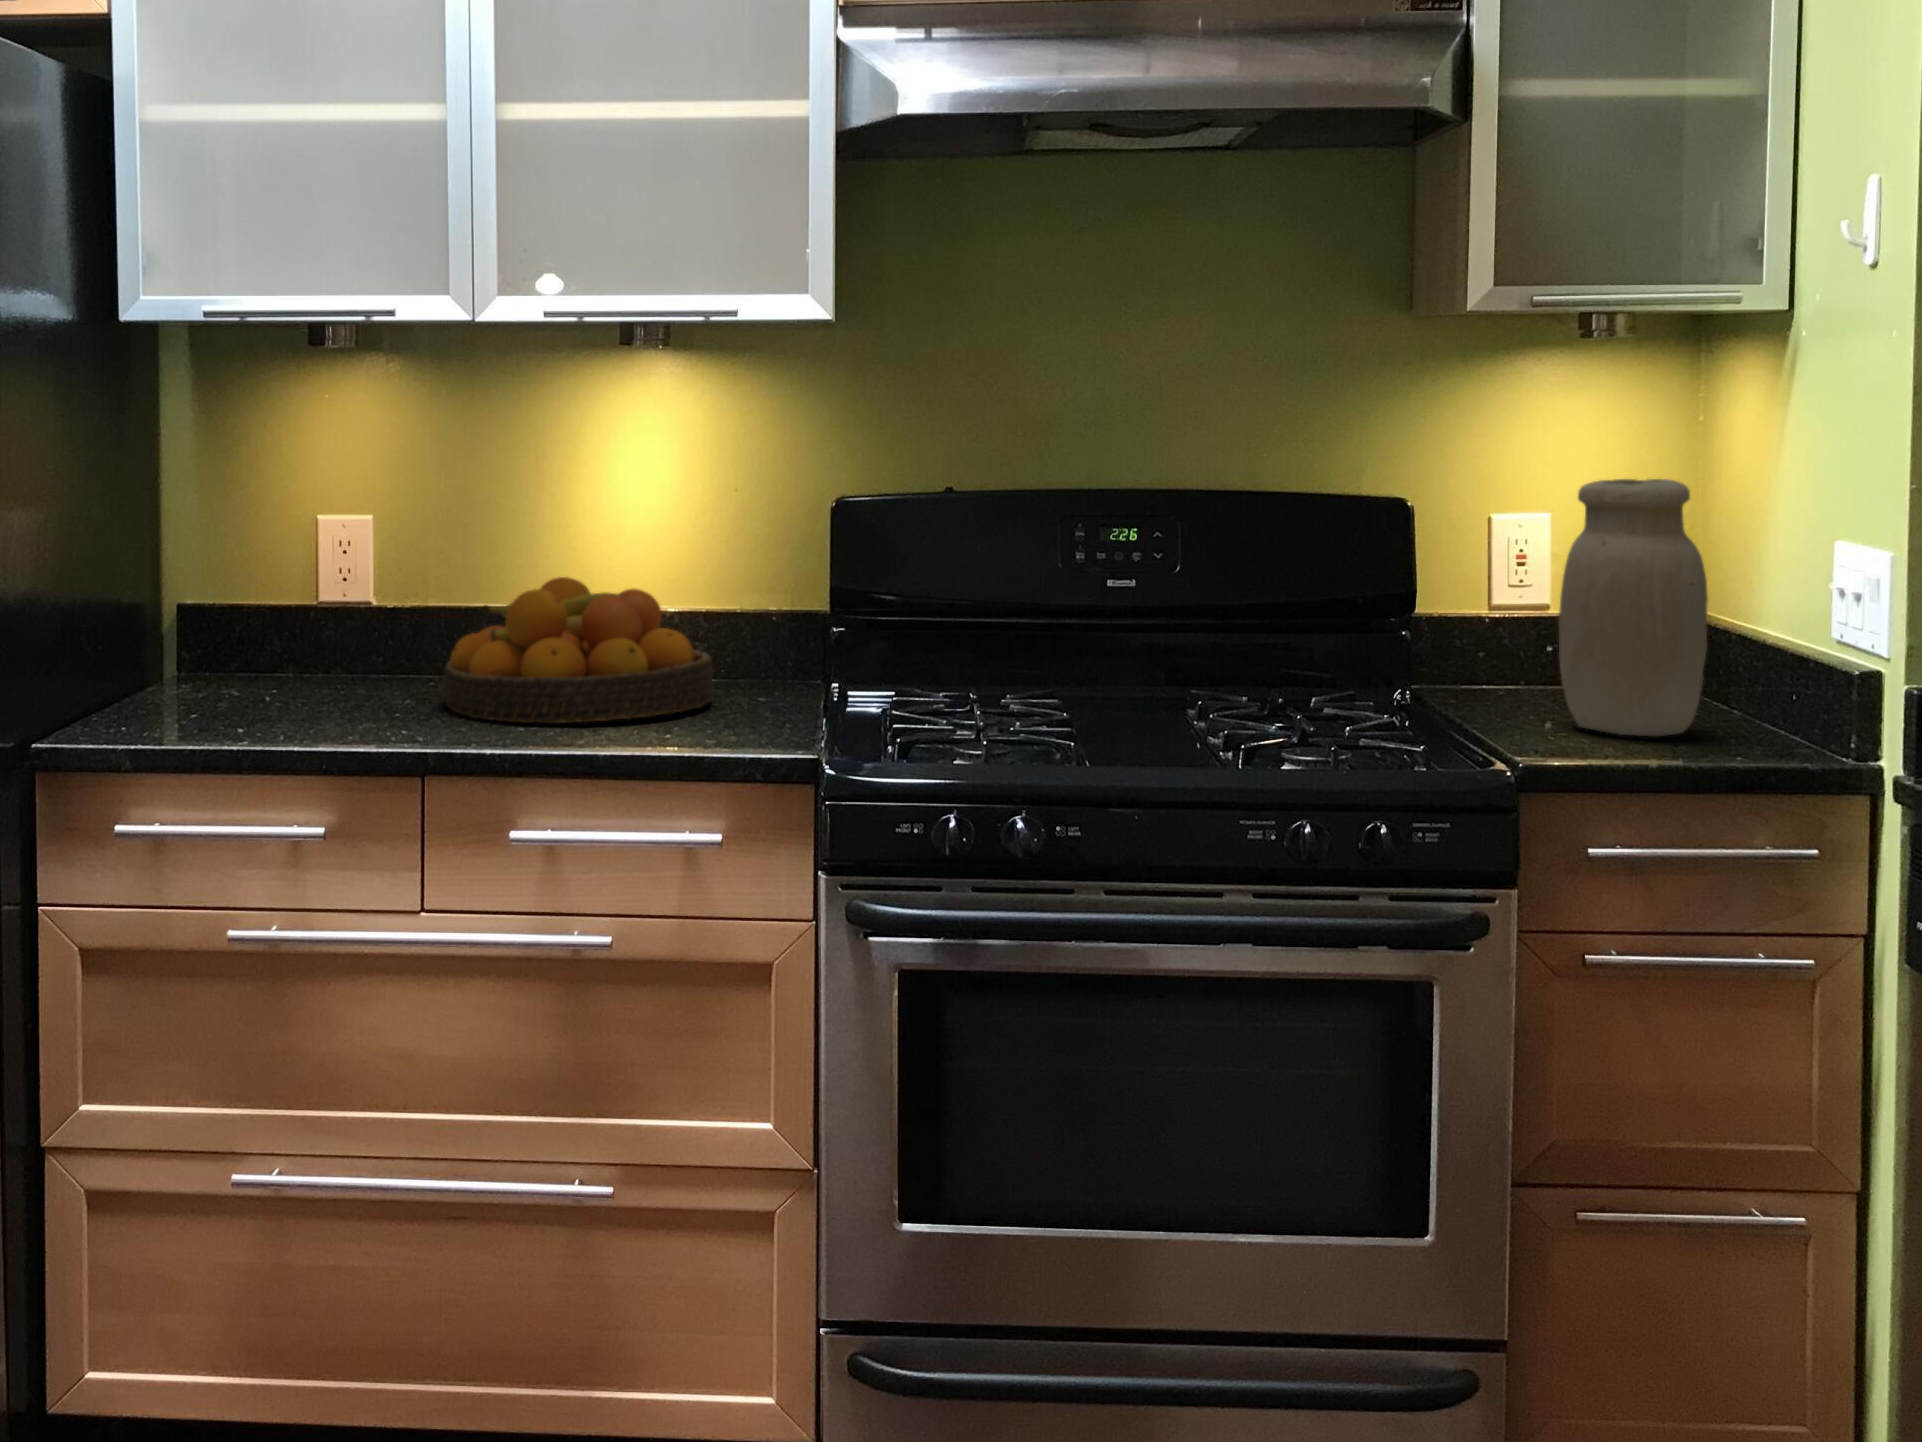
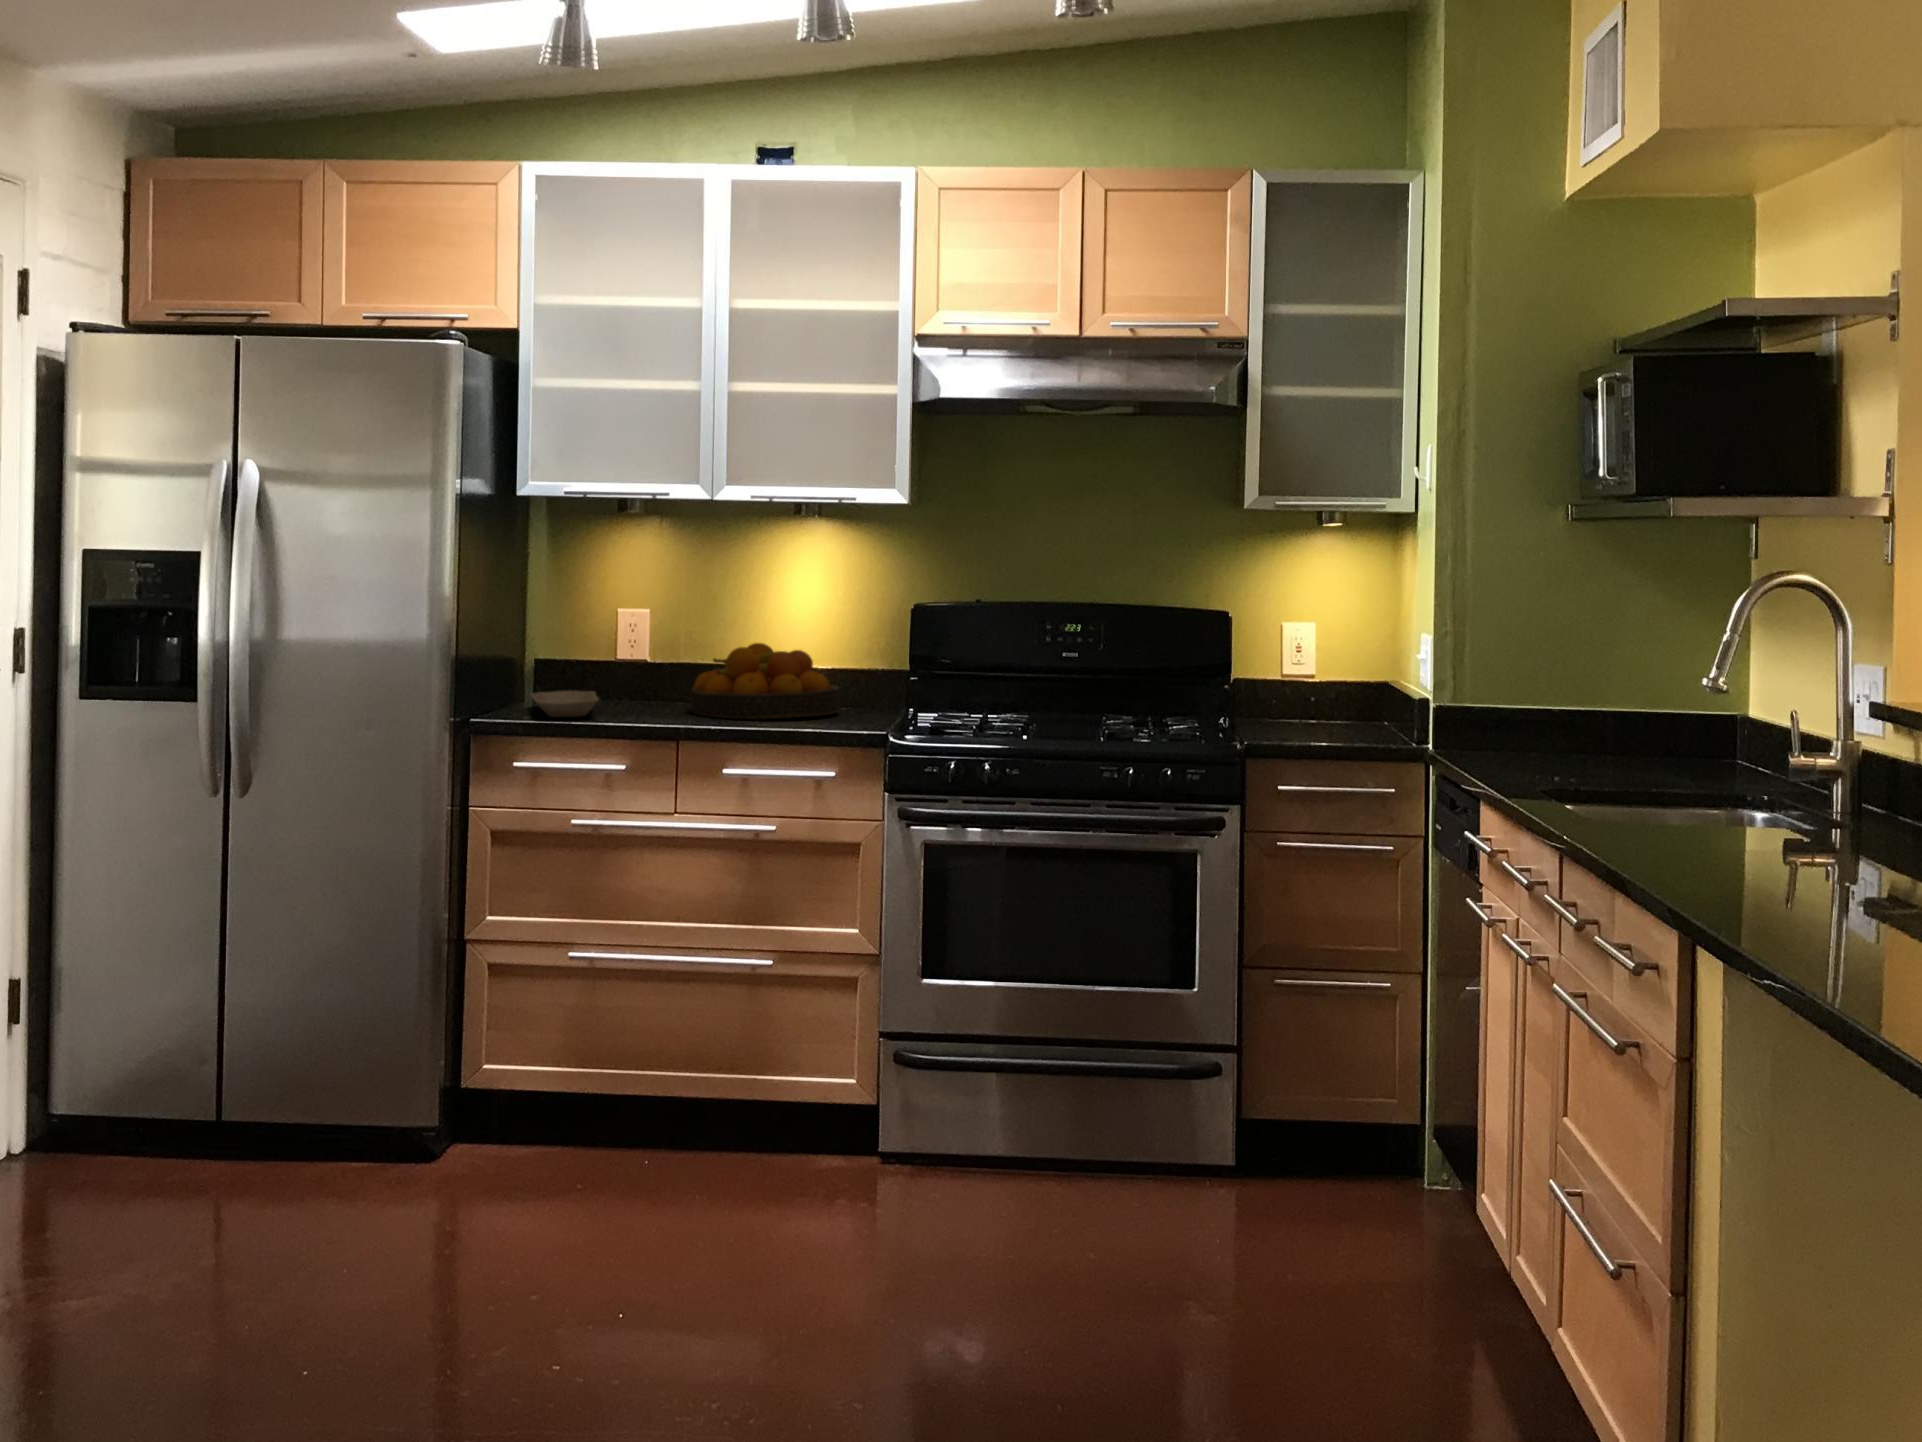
jar: present [1559,479,1708,736] -> none [1289,600,1360,735]
tray: none [156,670,275,731] -> present [530,690,599,717]

